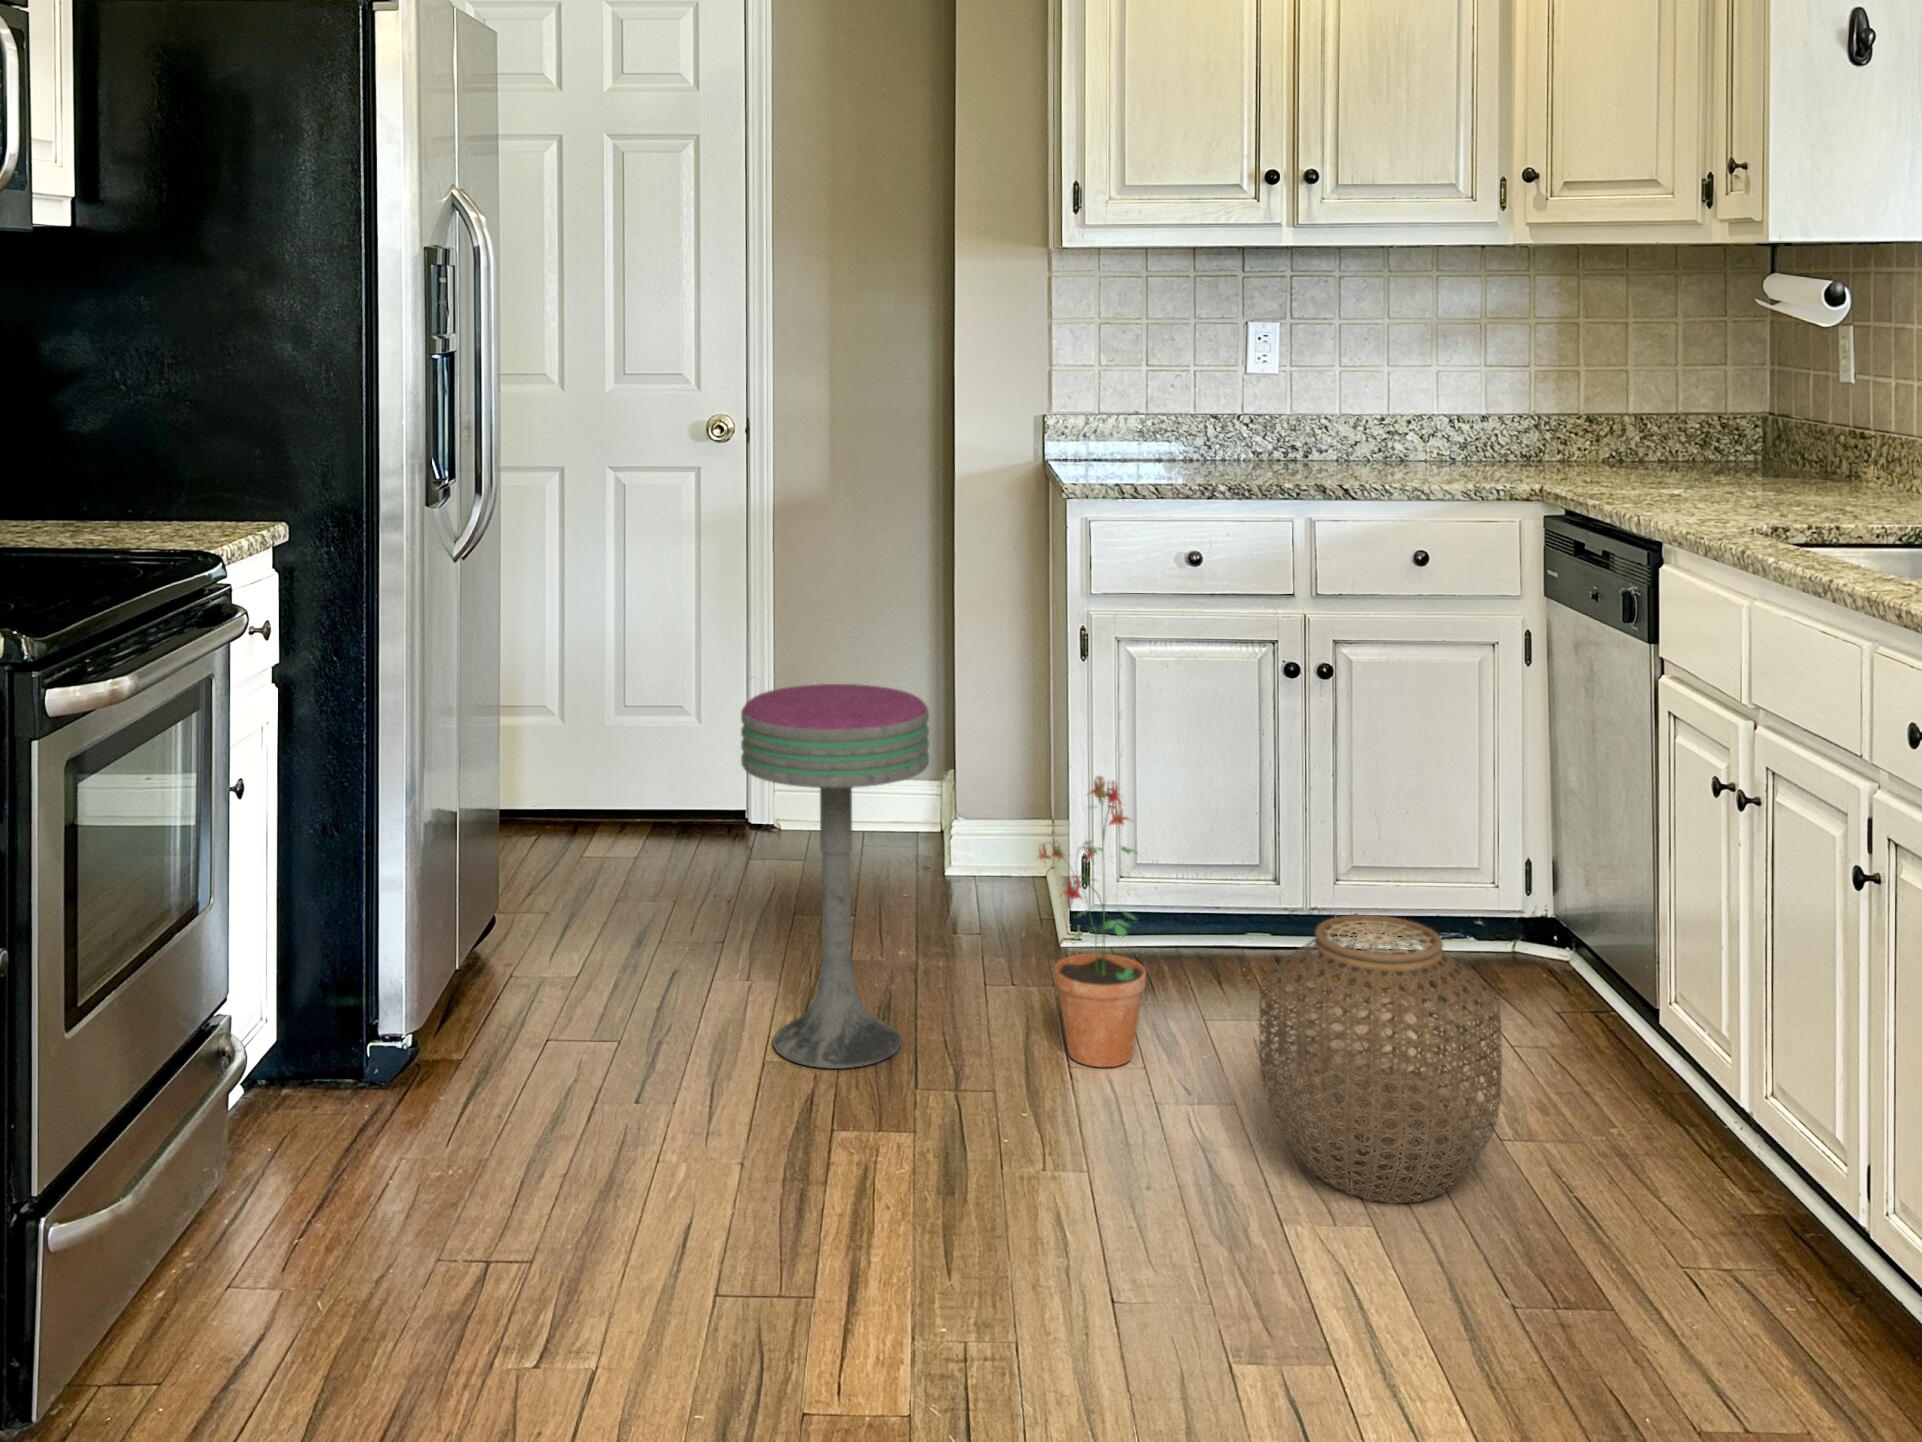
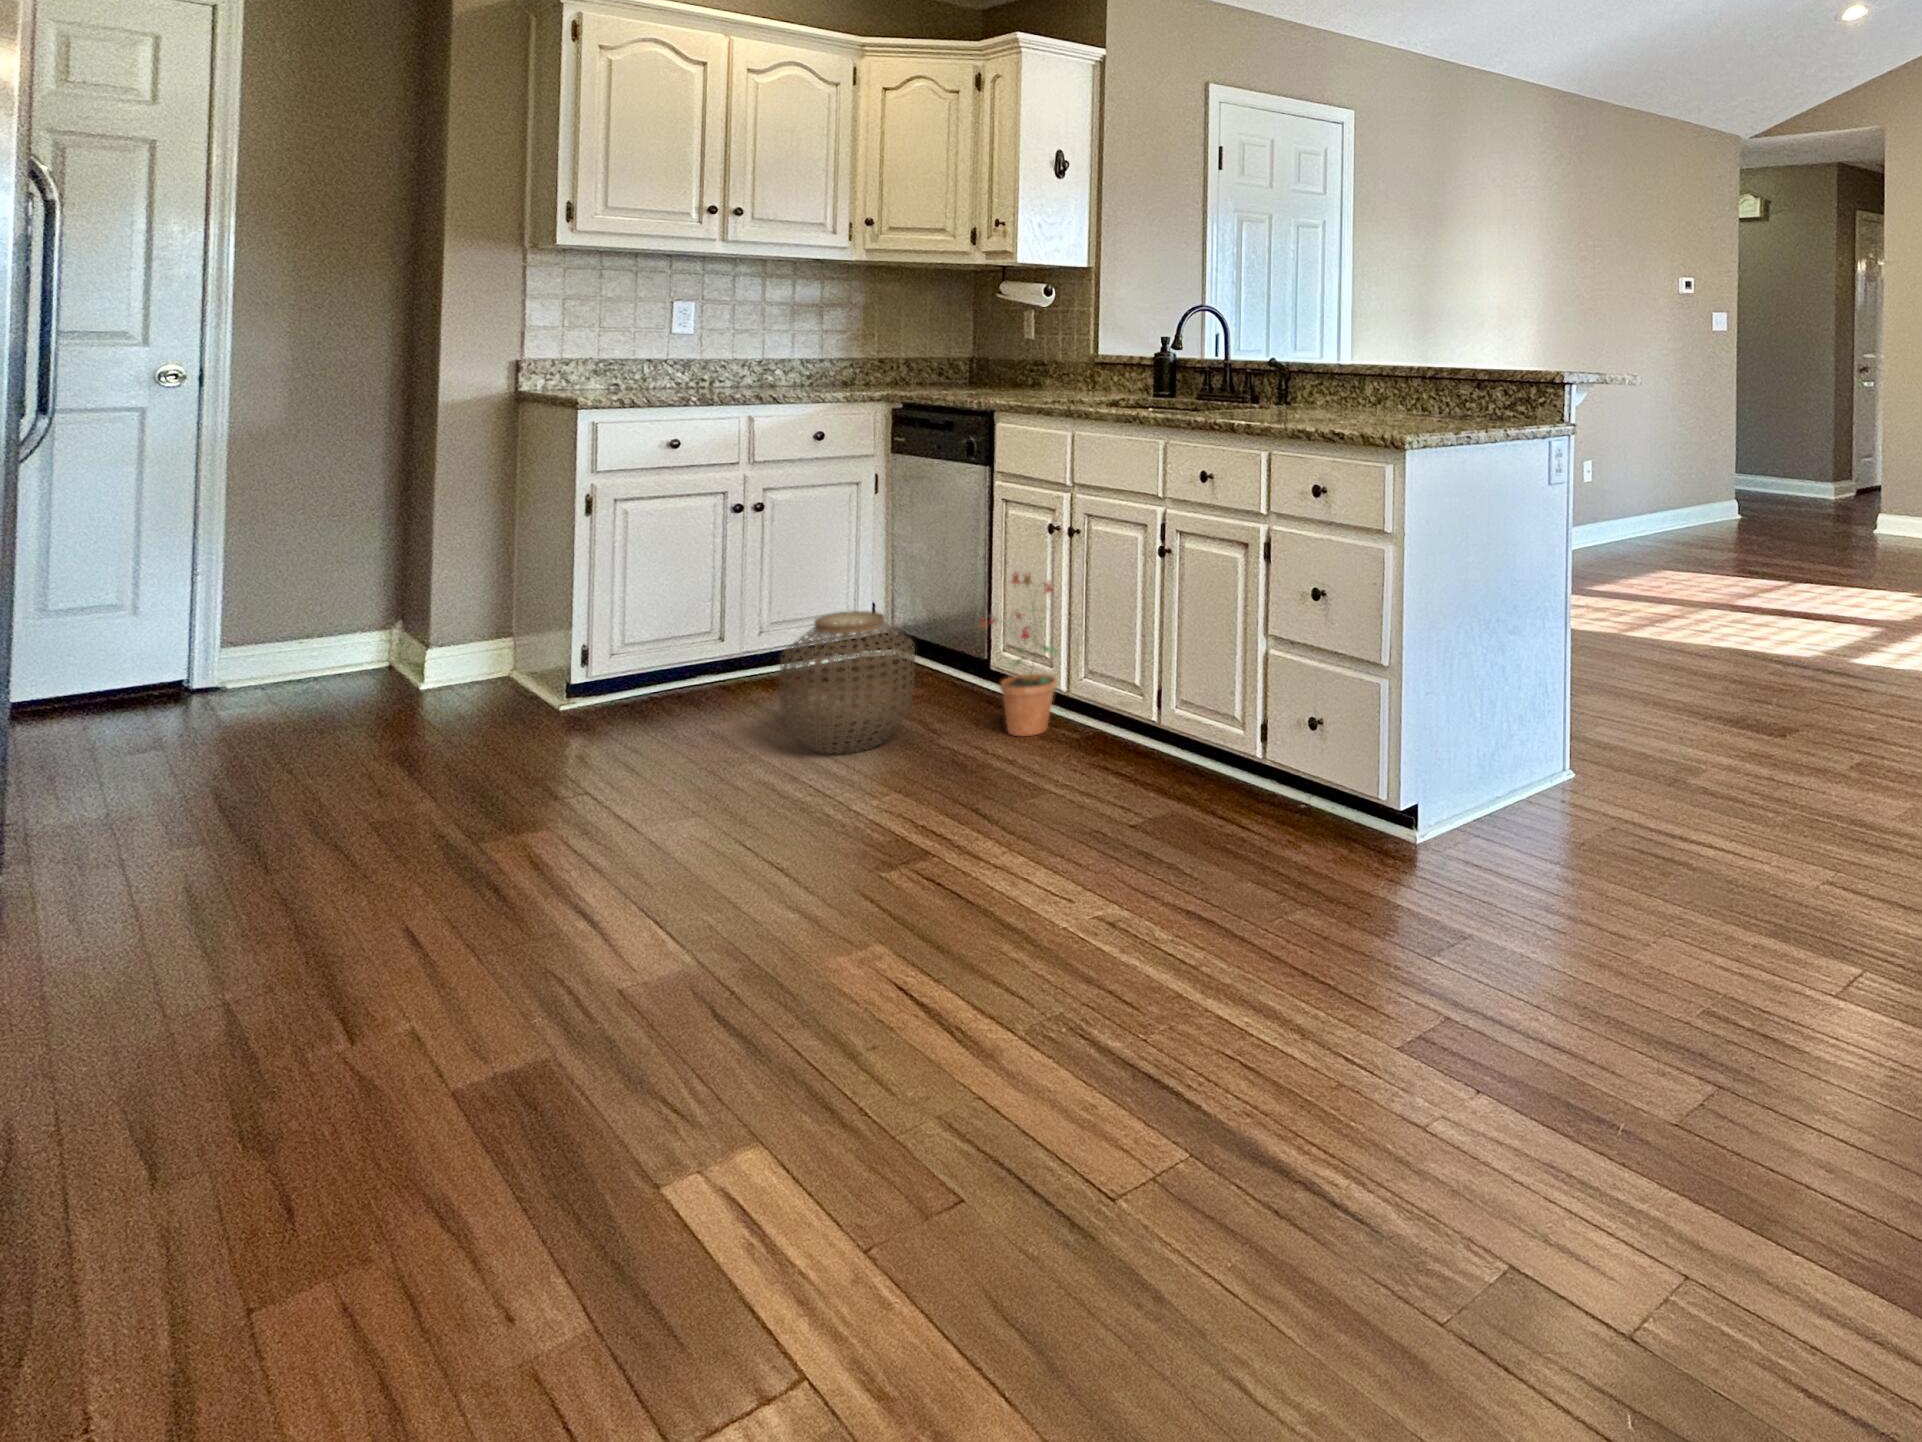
bar stool: present [741,684,929,1068] -> none [357,537,522,796]
potted plant: present [1039,776,1146,1067] -> present [980,572,1058,736]

